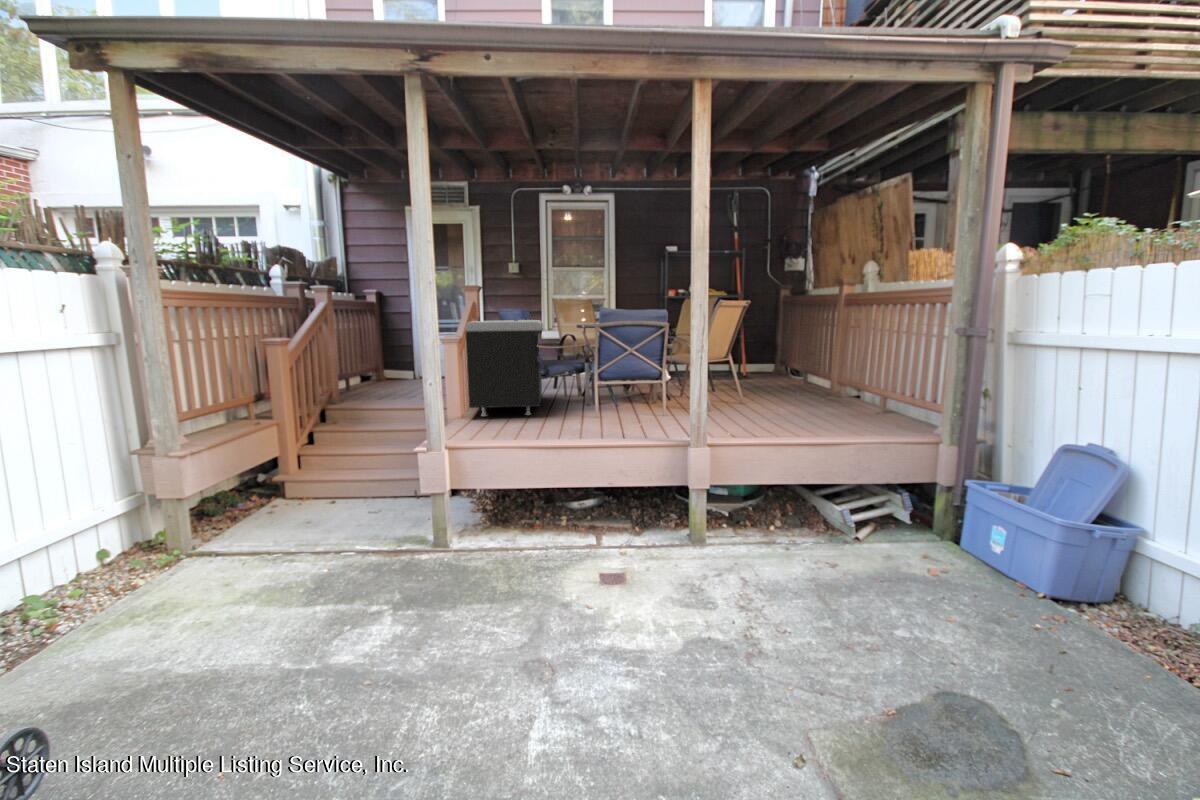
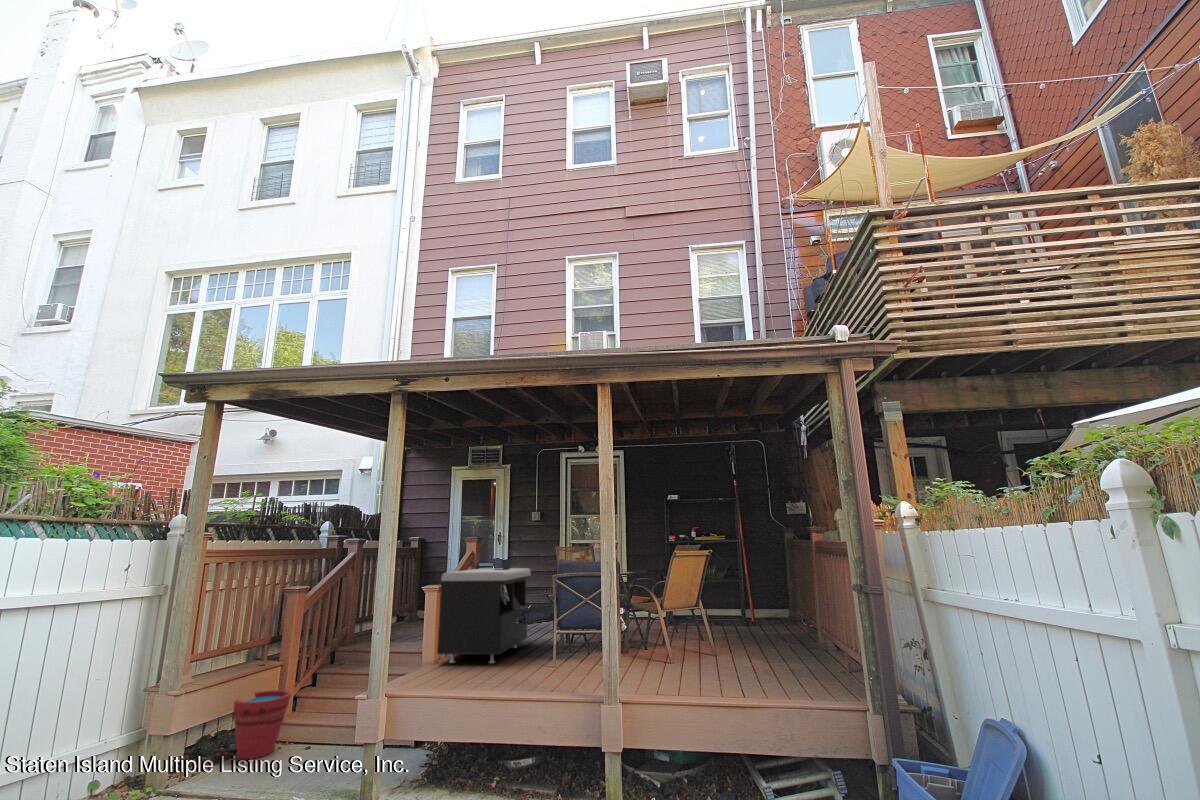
bucket: none [235,451,301,518] -> present [234,690,291,759]

